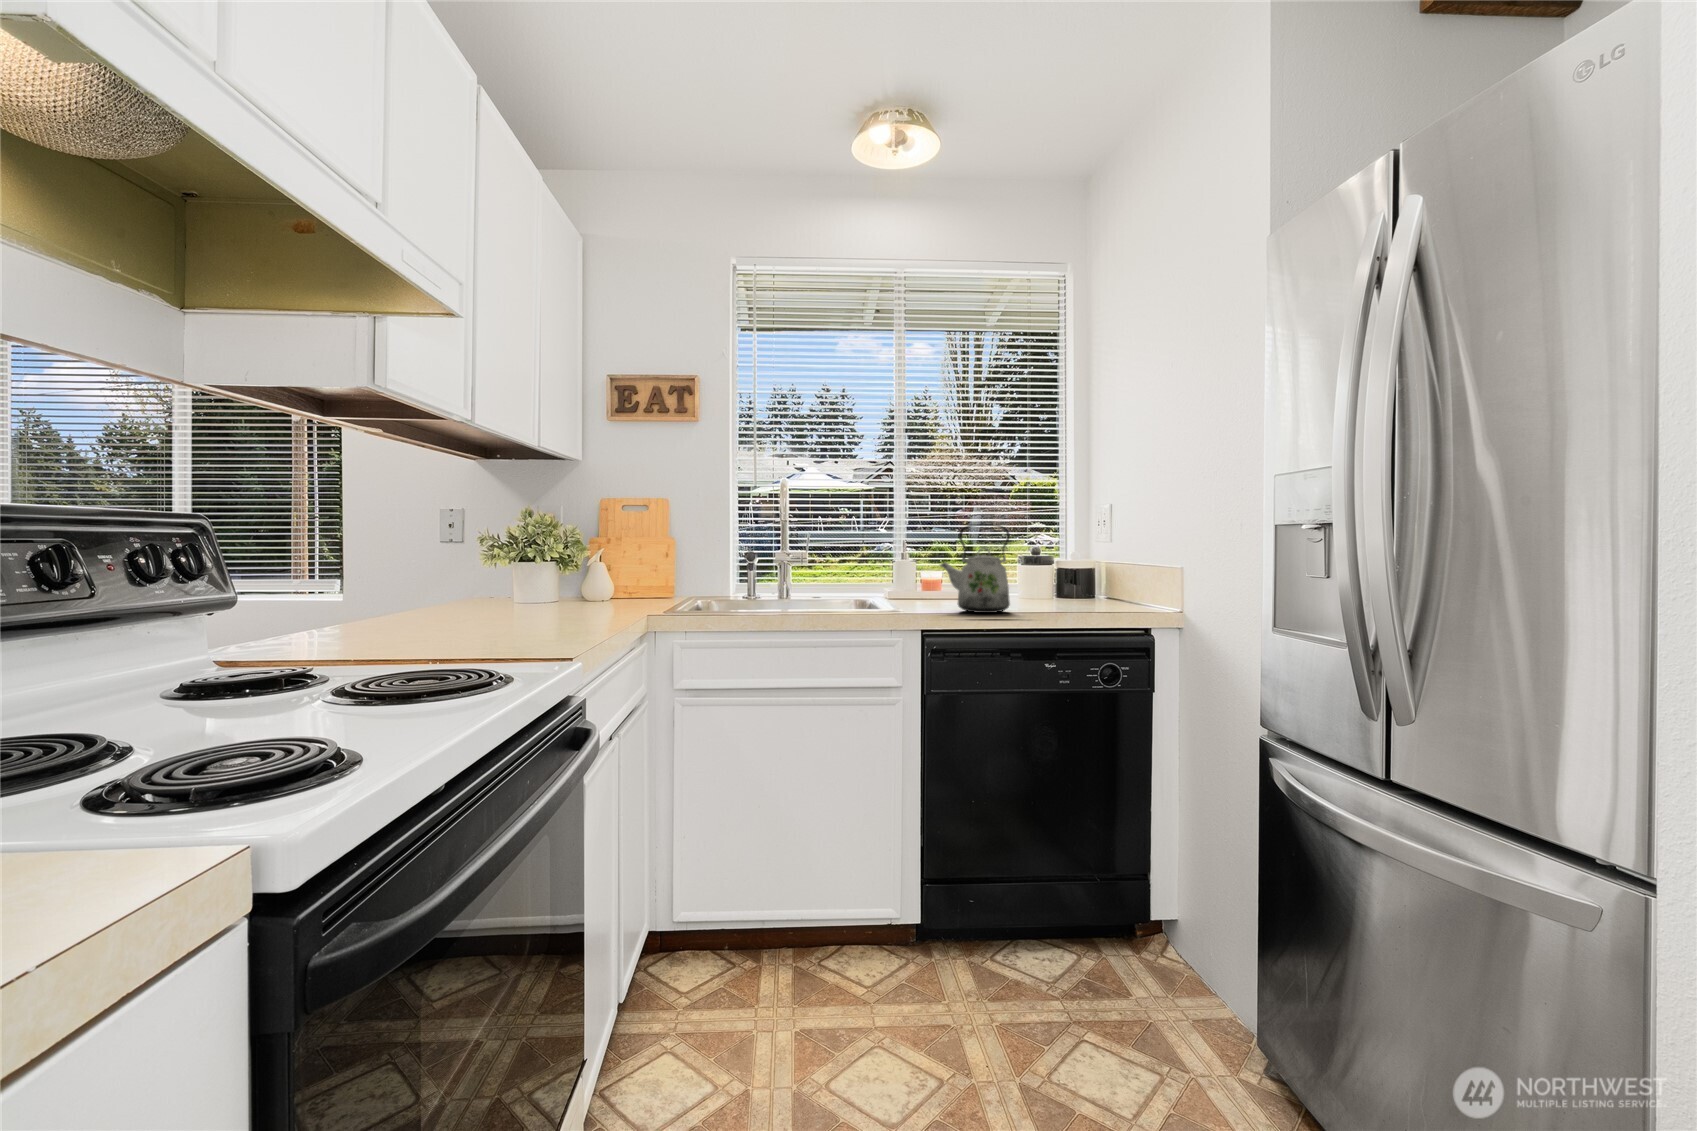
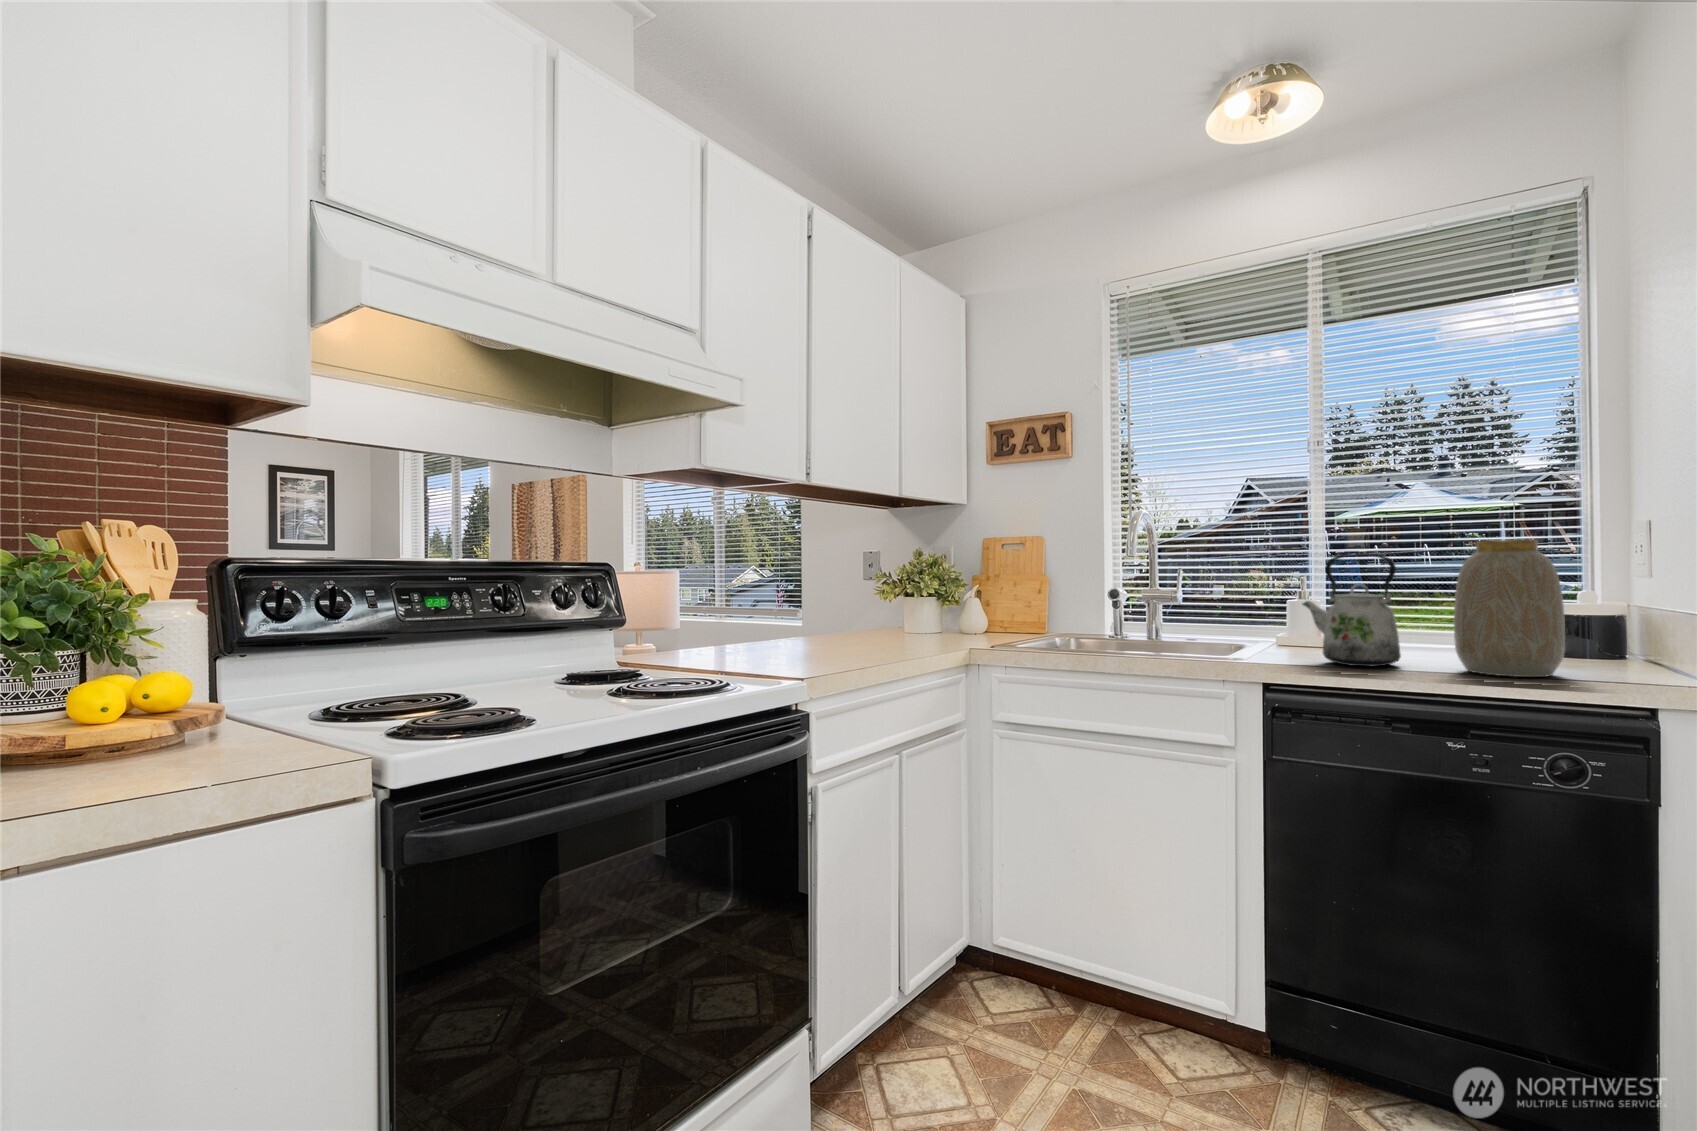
vase: none [1044,516,1106,614] -> present [1454,540,1565,677]

